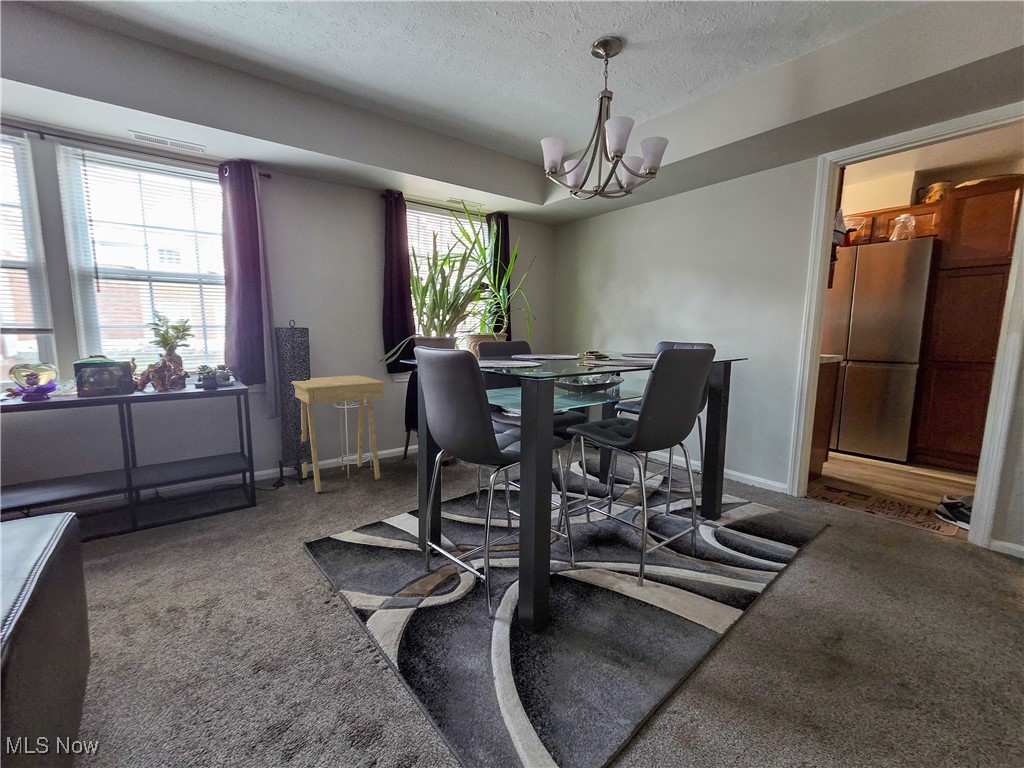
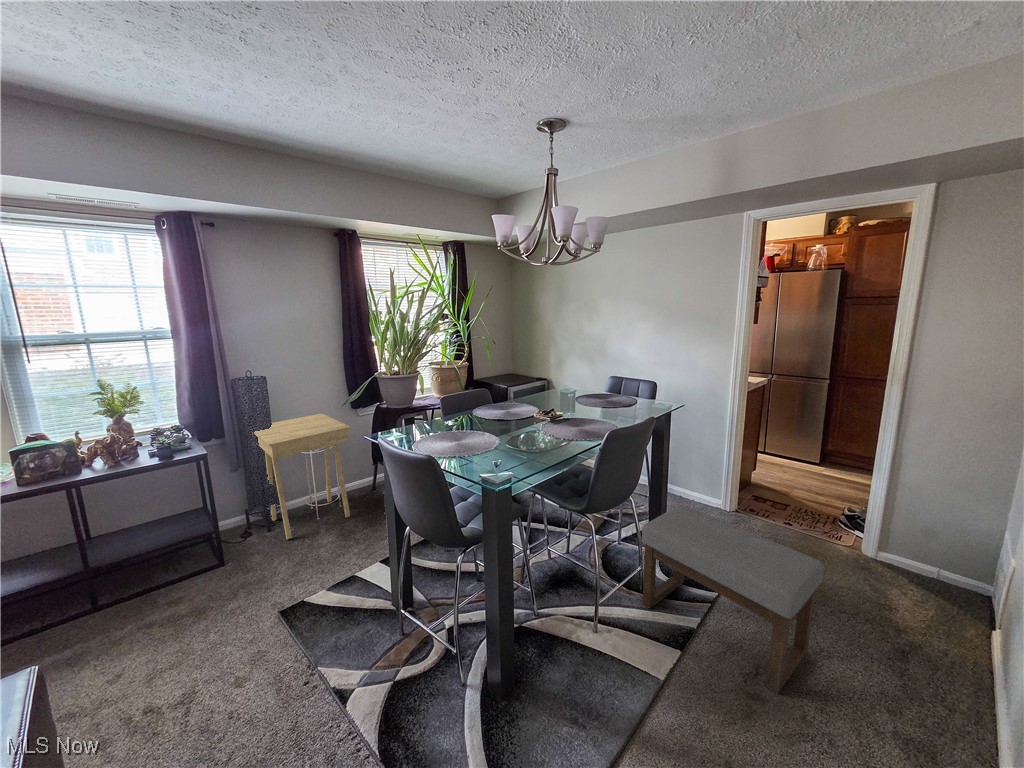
ottoman: none [695,462,918,657] -> present [642,505,824,694]

